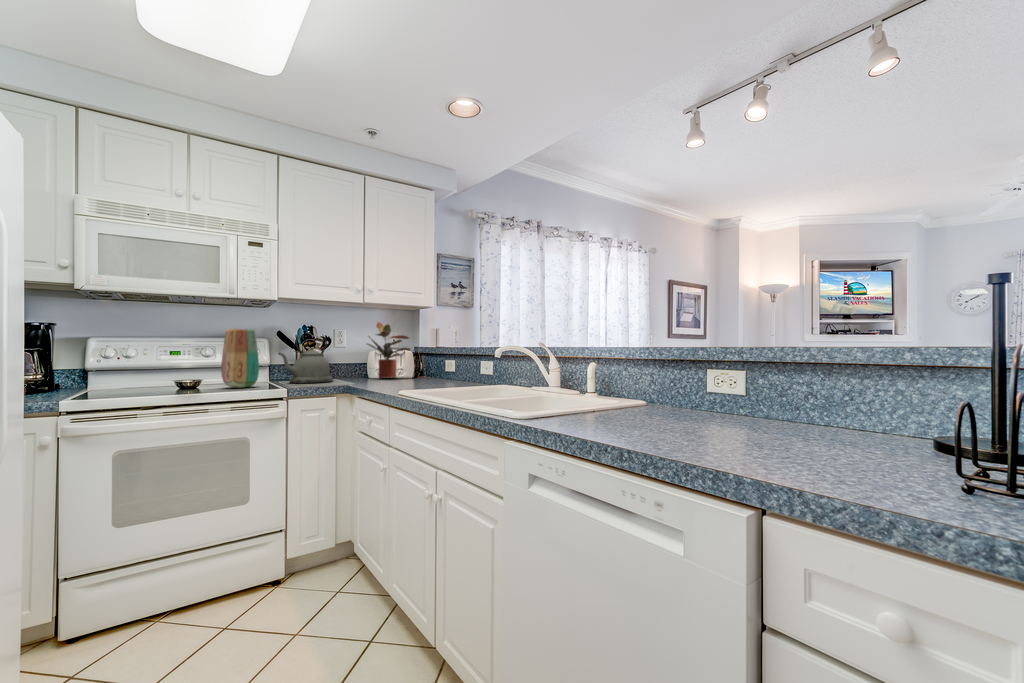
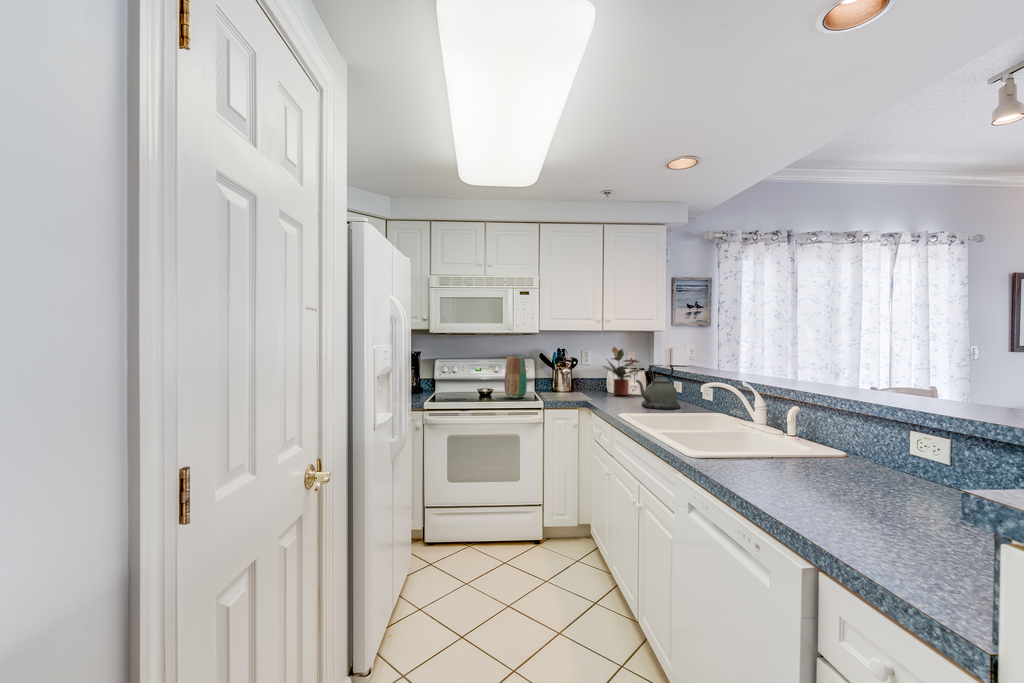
kettle: present [278,337,333,383] -> present [636,365,680,409]

